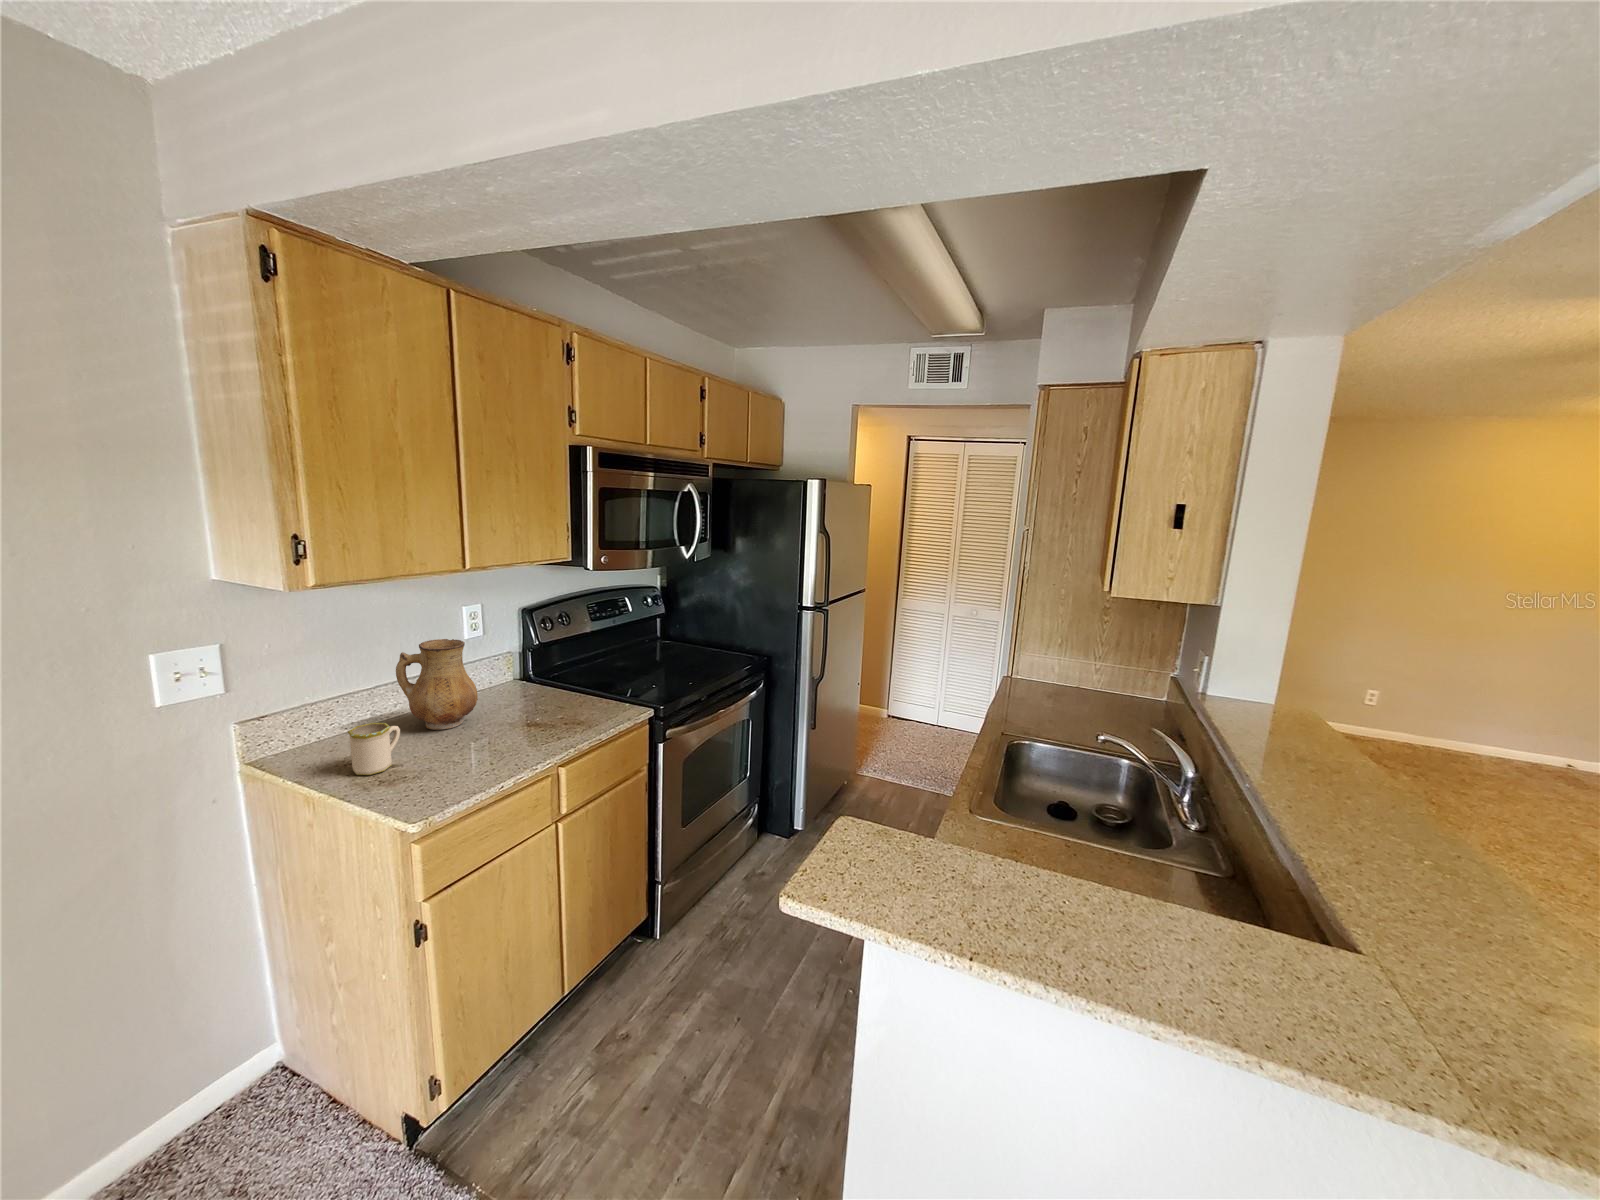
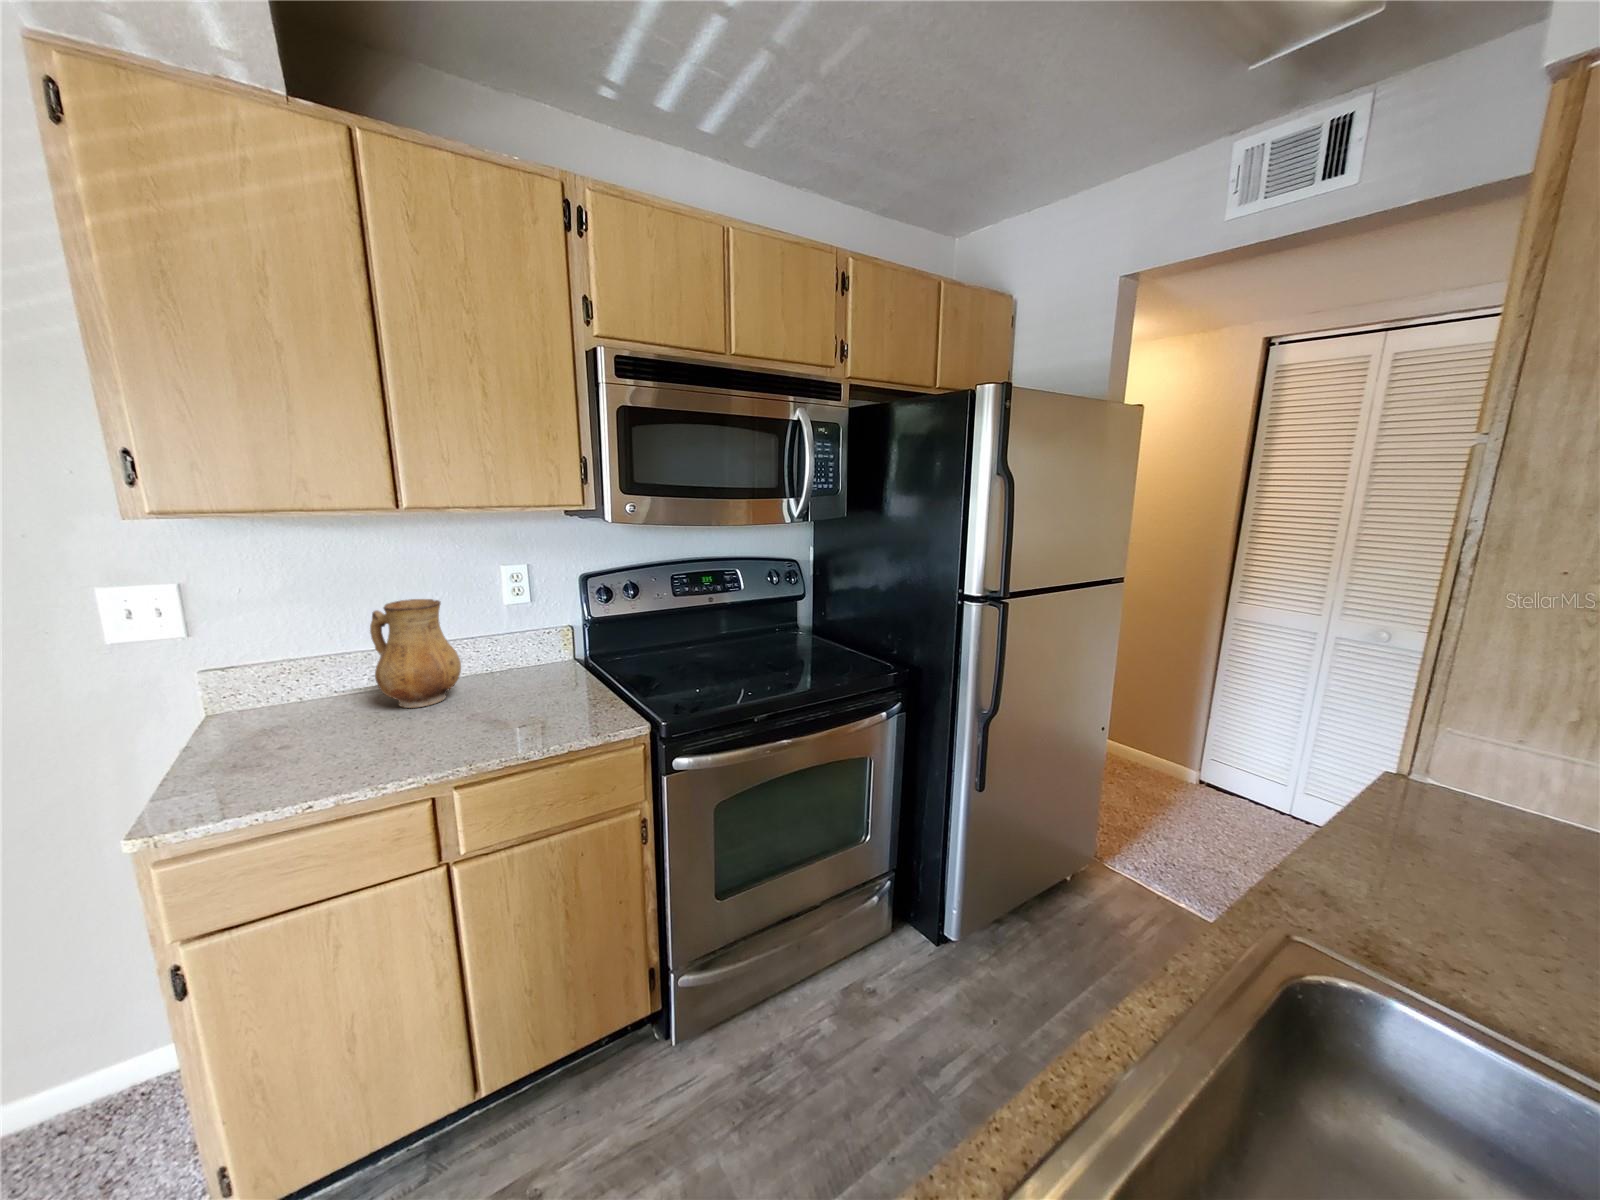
mug: present [348,723,400,775] -> none [223,689,305,753]

